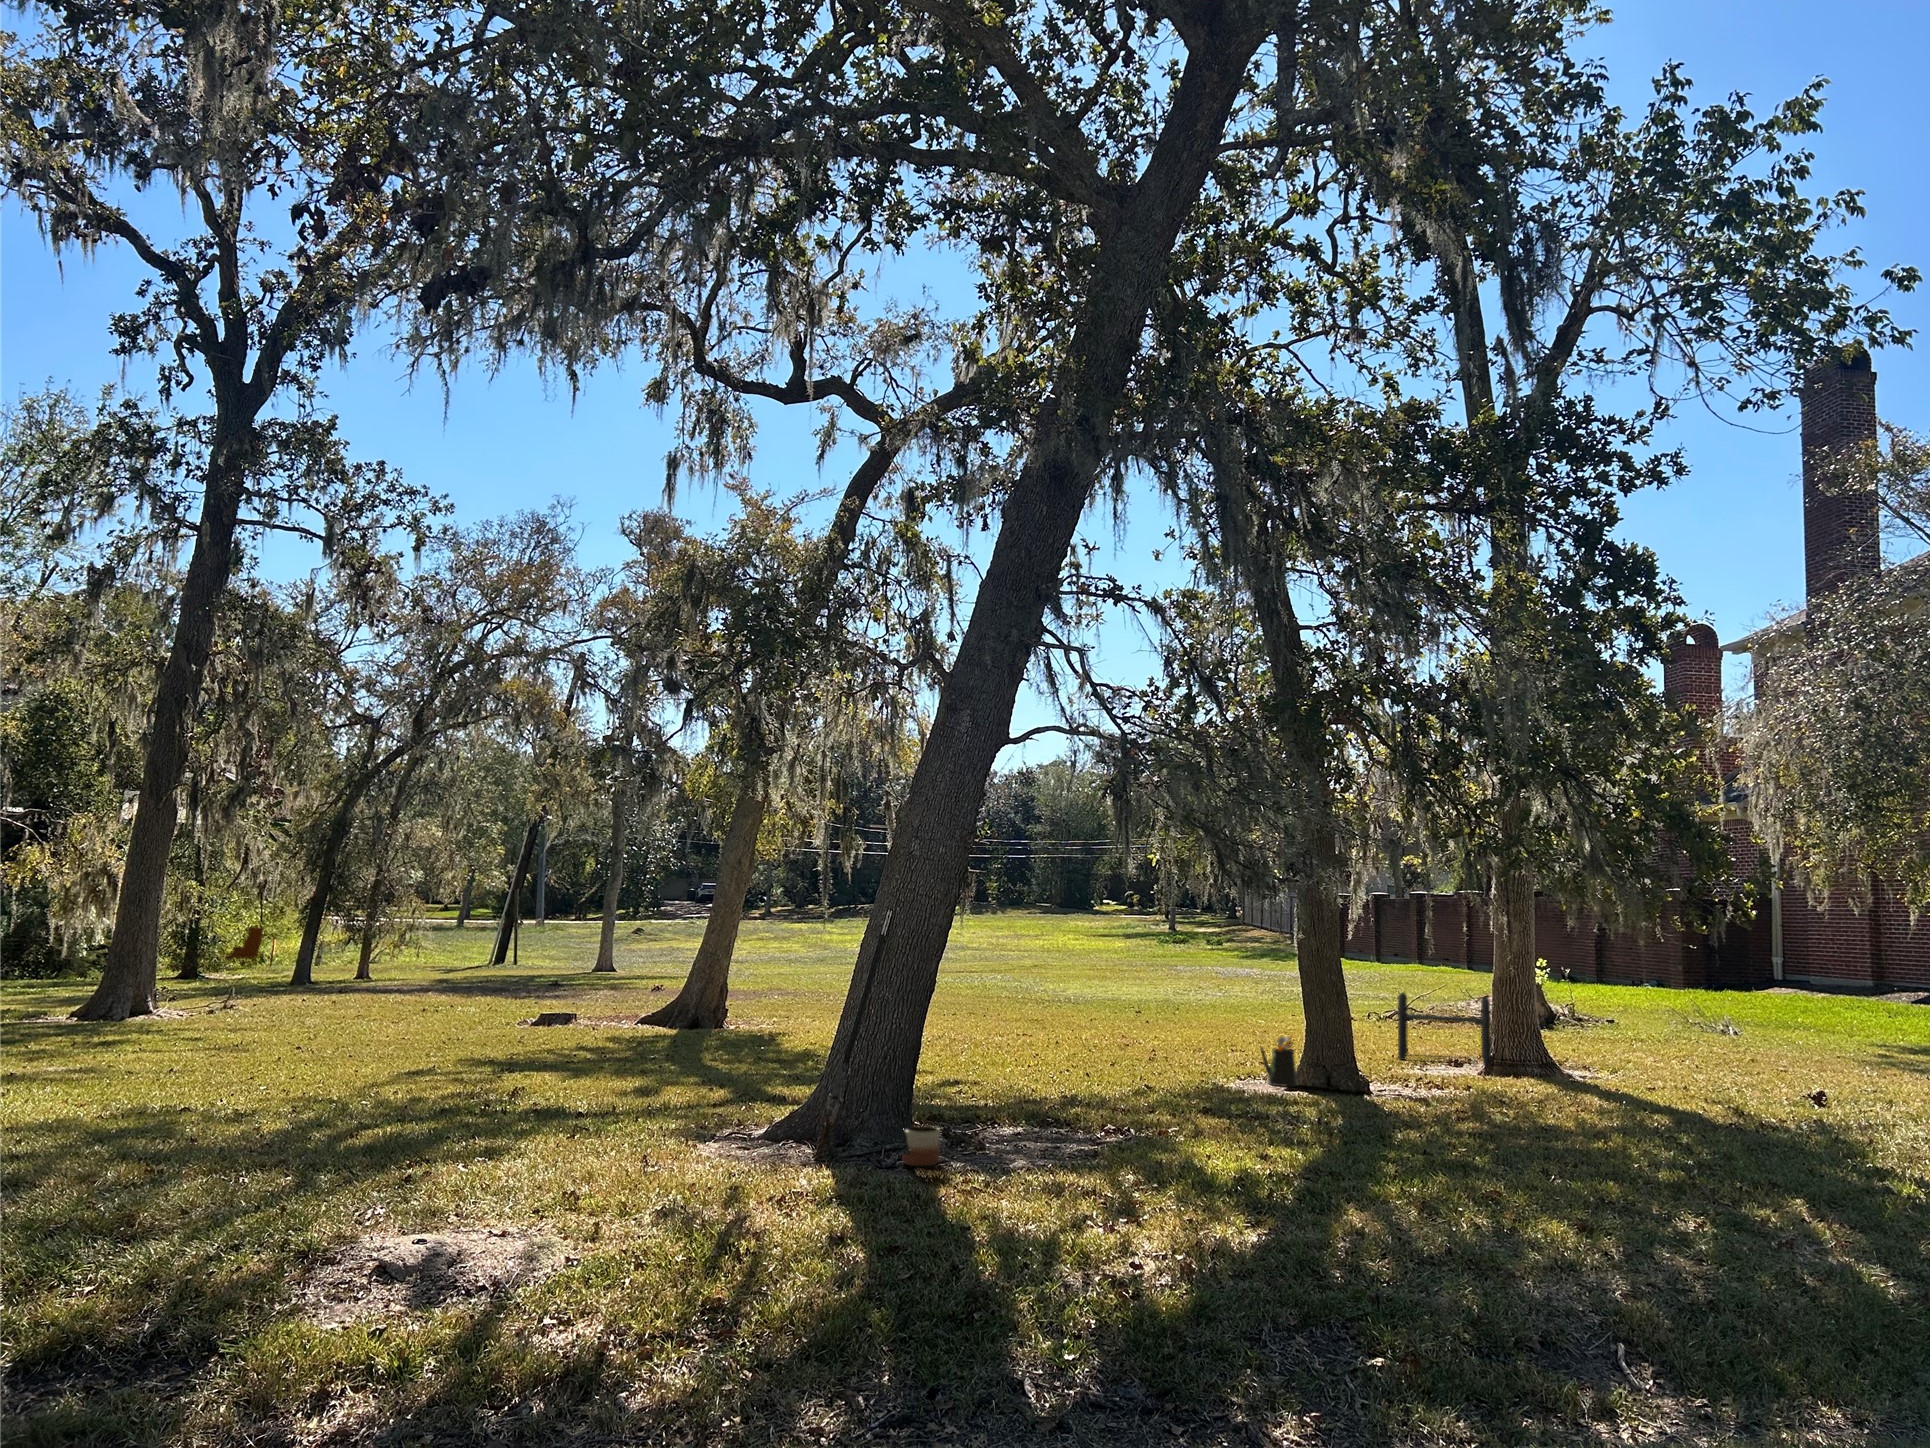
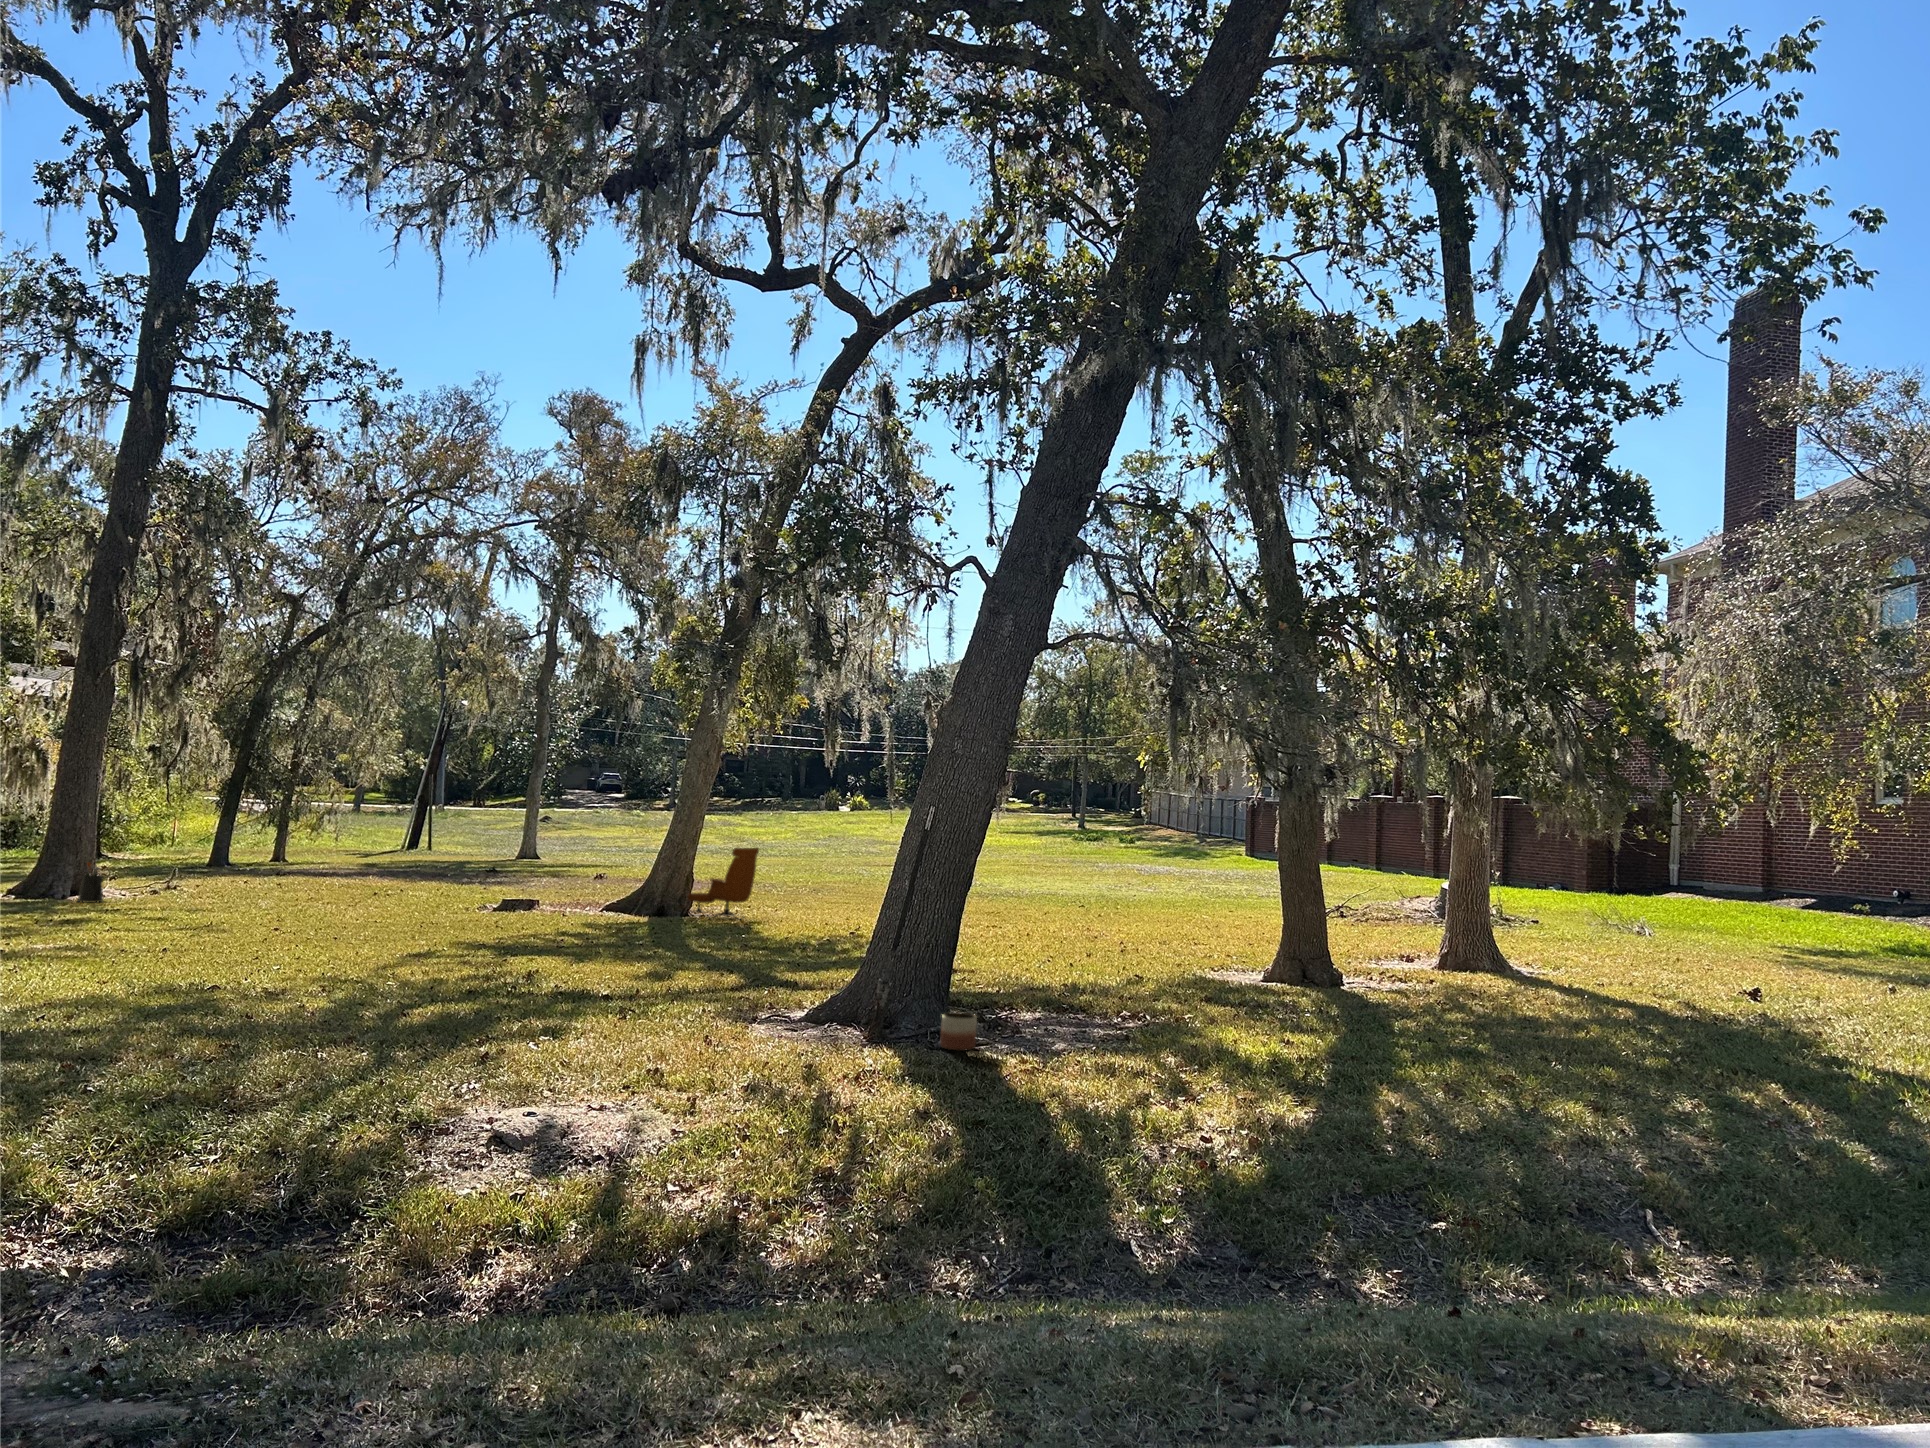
lounge chair: present [225,927,264,967] -> present [688,848,759,917]
bench: present [1398,992,1491,1065] -> none [1356,892,1447,963]
watering can: present [1260,1035,1299,1087] -> present [78,862,104,903]

